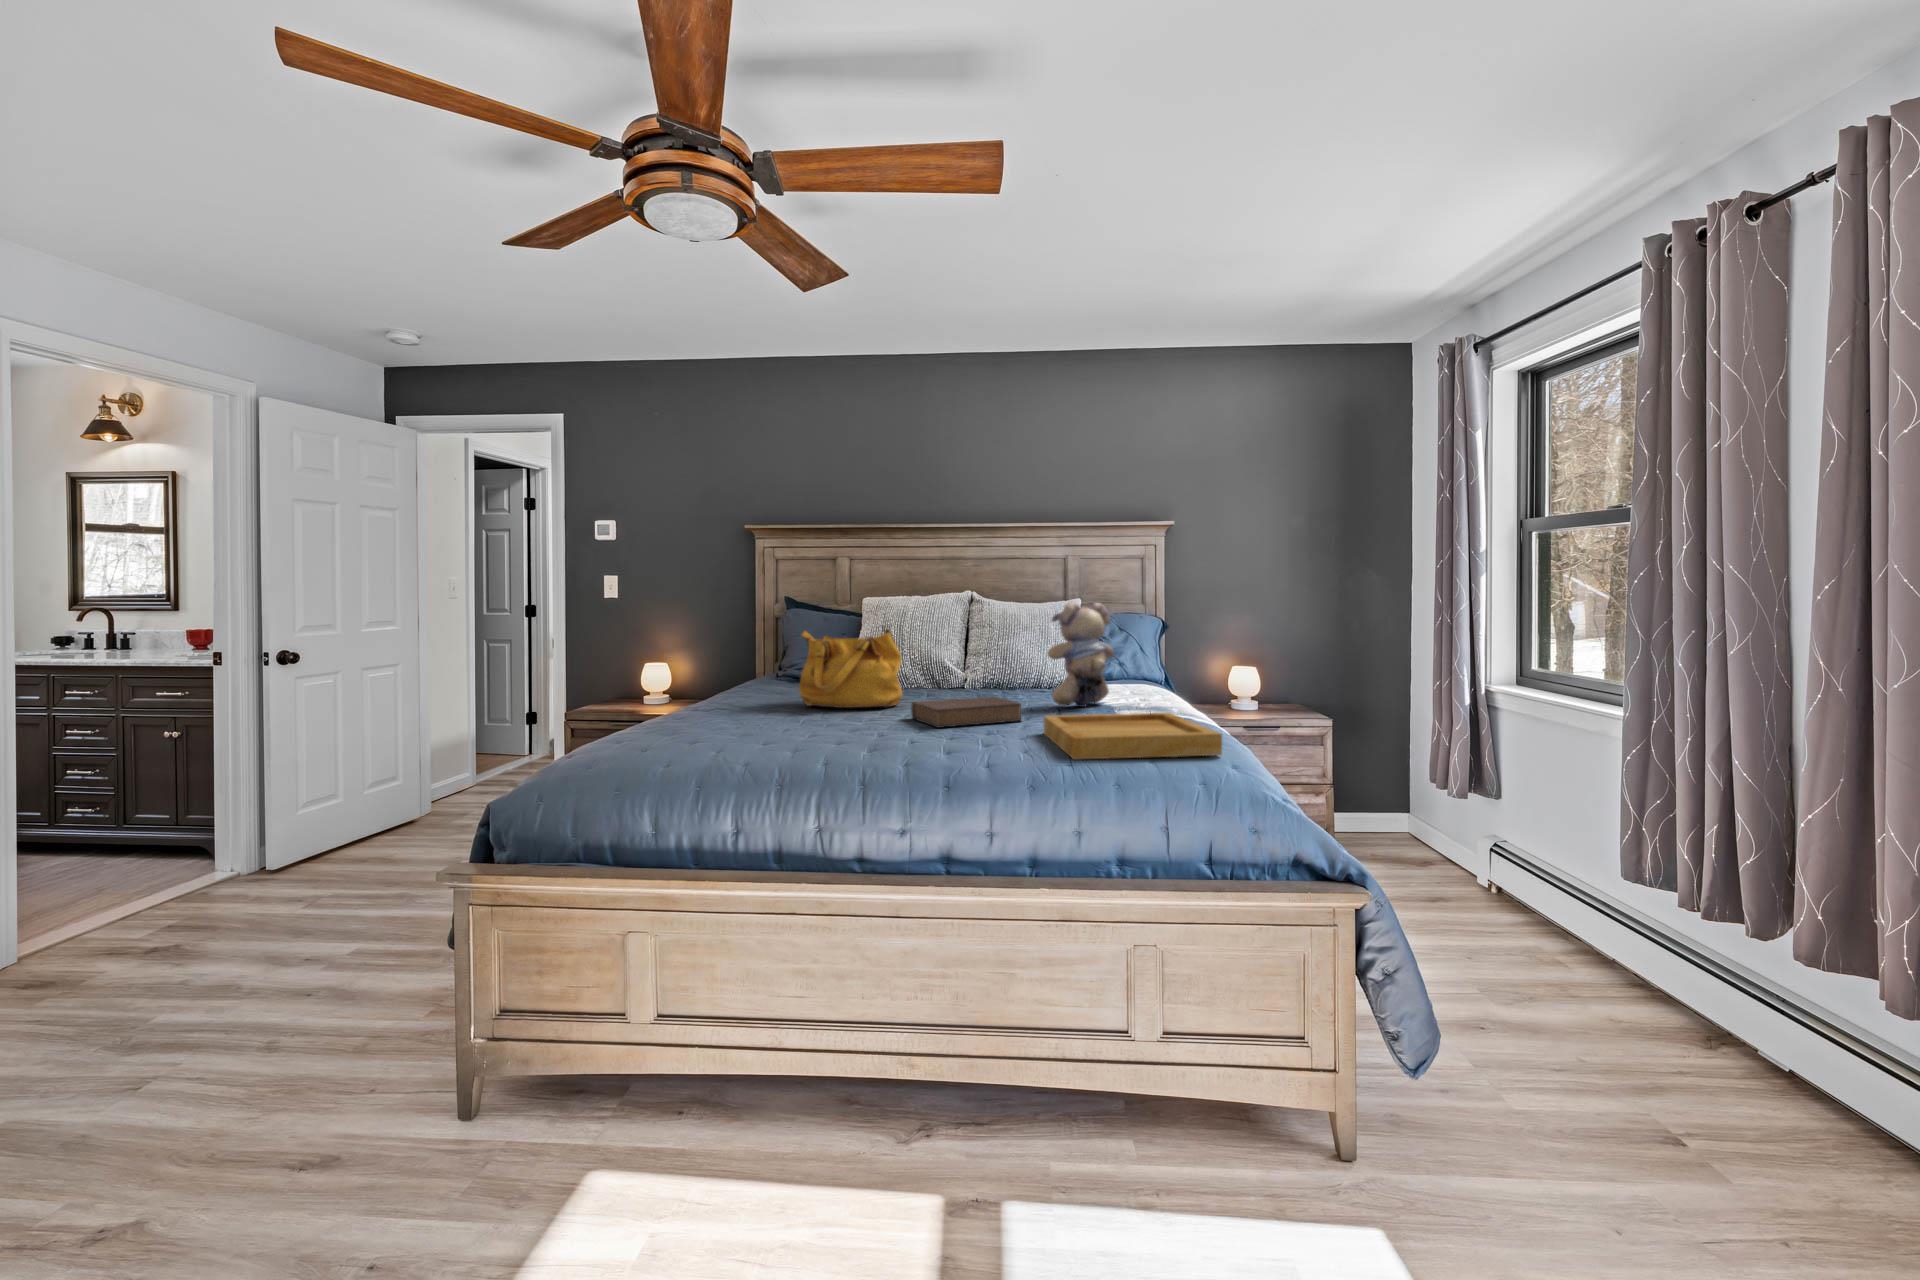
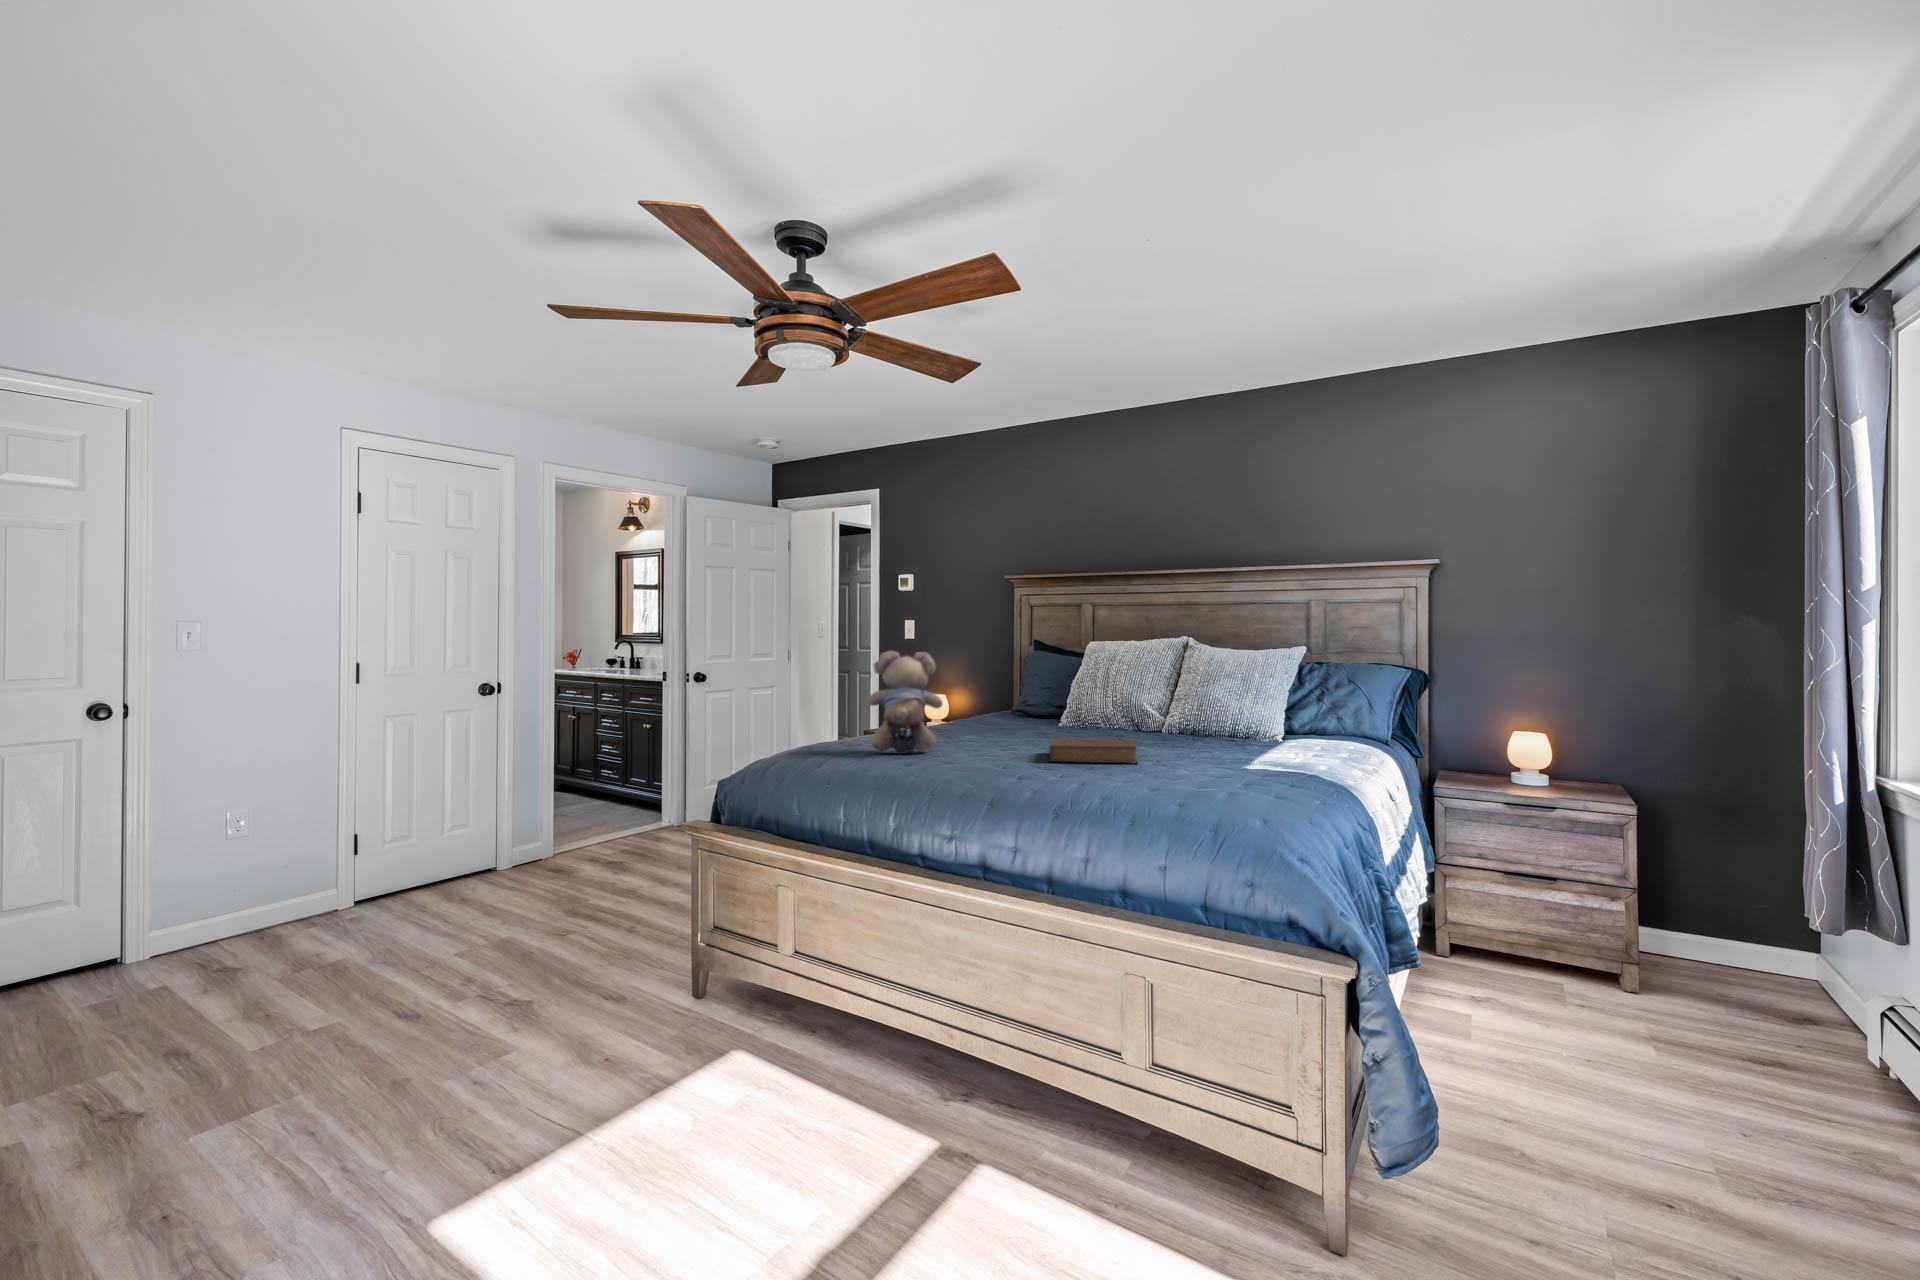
teddy bear: present [1048,602,1114,707] -> present [867,651,943,754]
handbag: present [799,626,902,708] -> none [985,669,1070,743]
tray: present [1044,713,1222,760] -> none [1095,758,1256,808]

